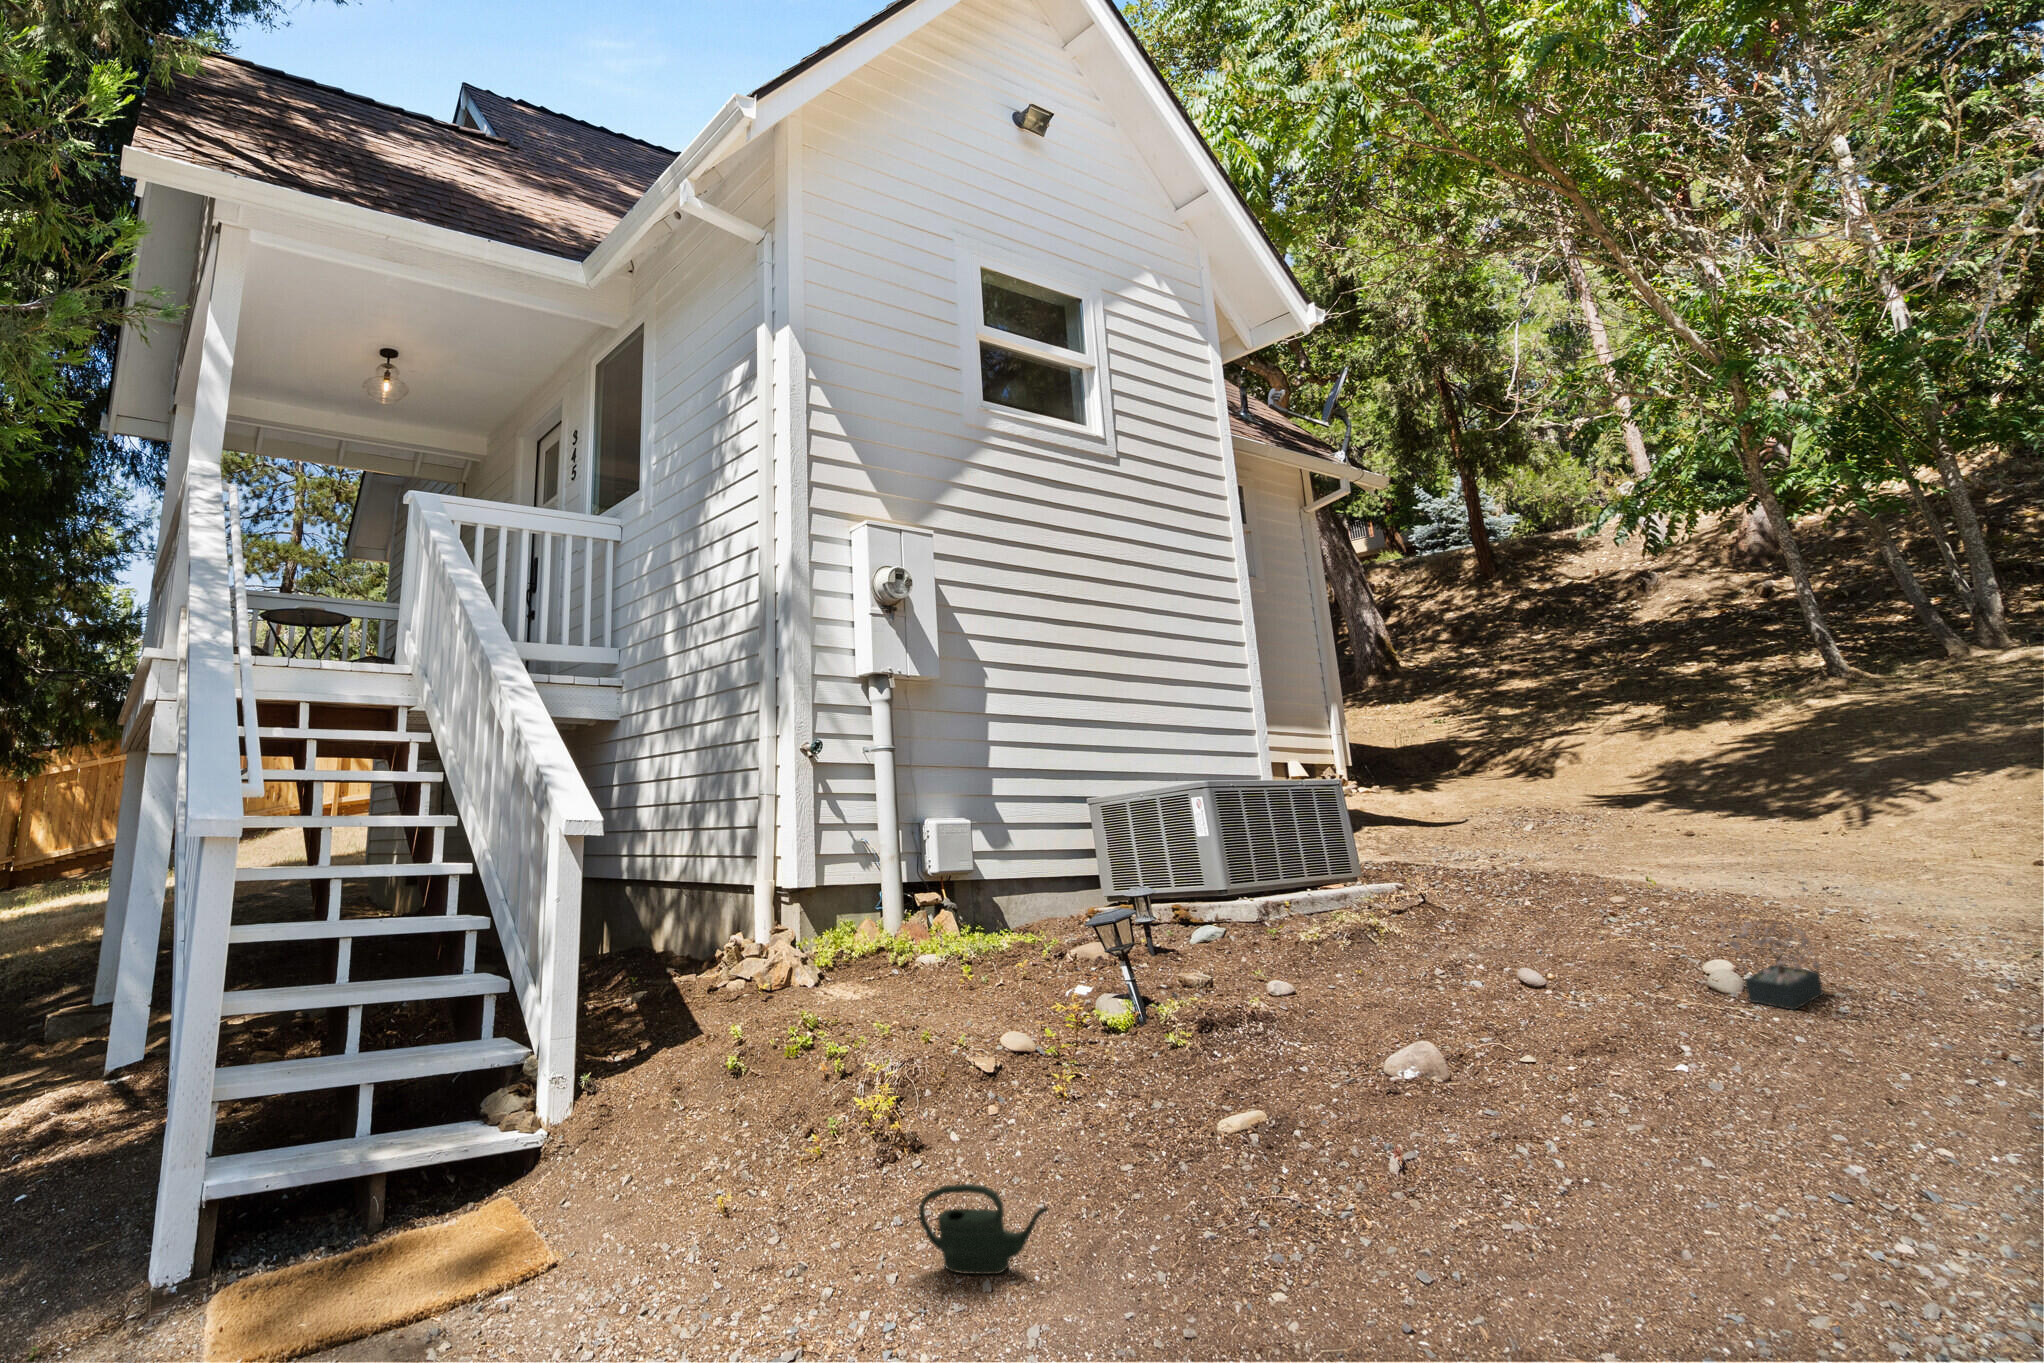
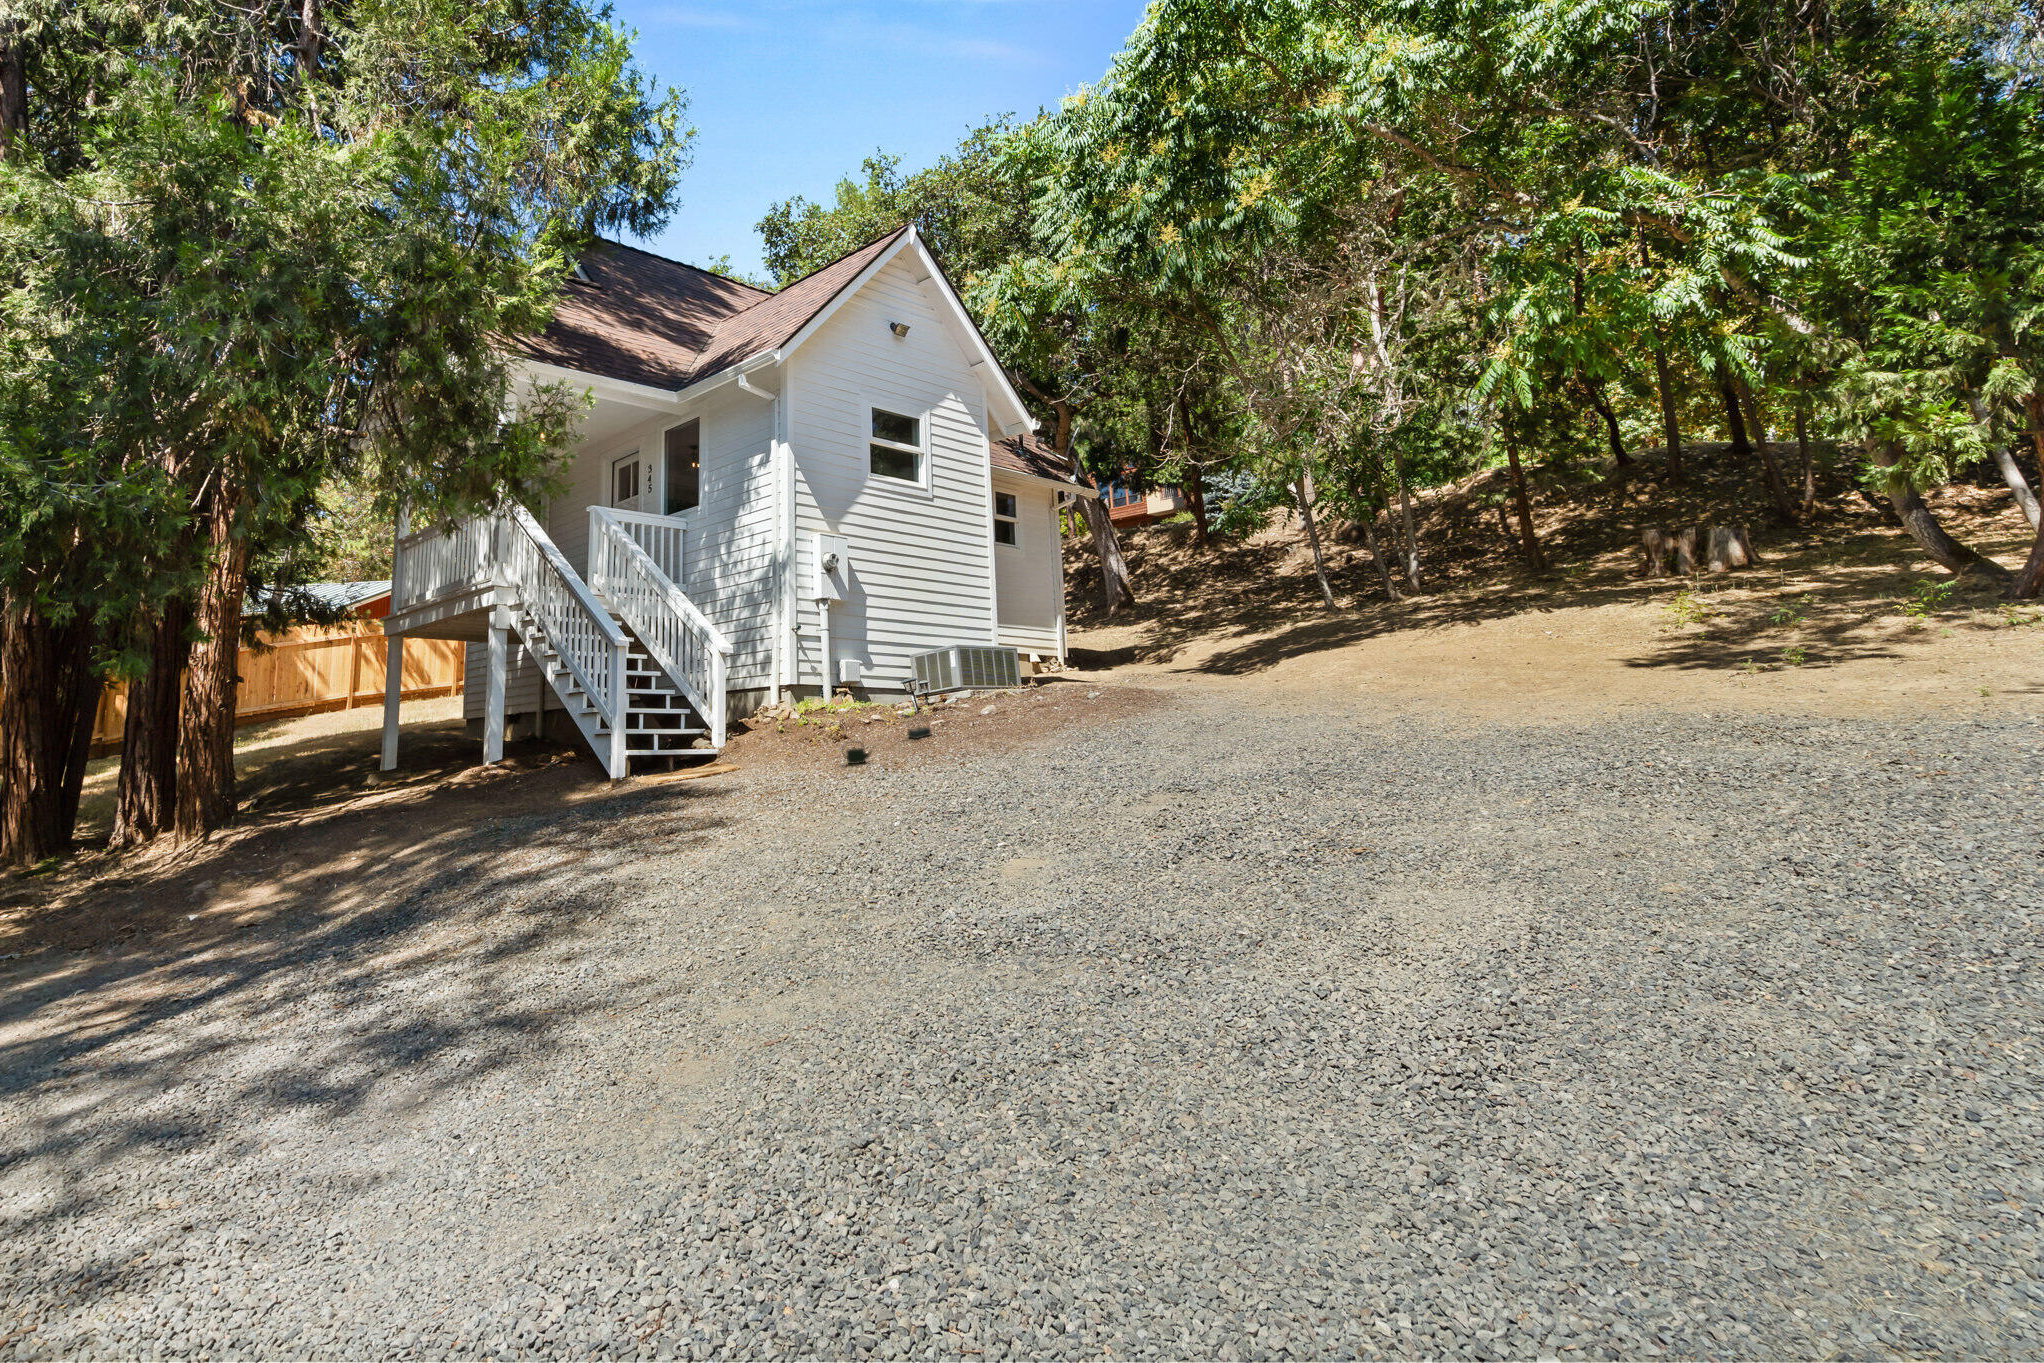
decorative plant: present [1719,921,1823,1010] -> present [902,713,931,739]

